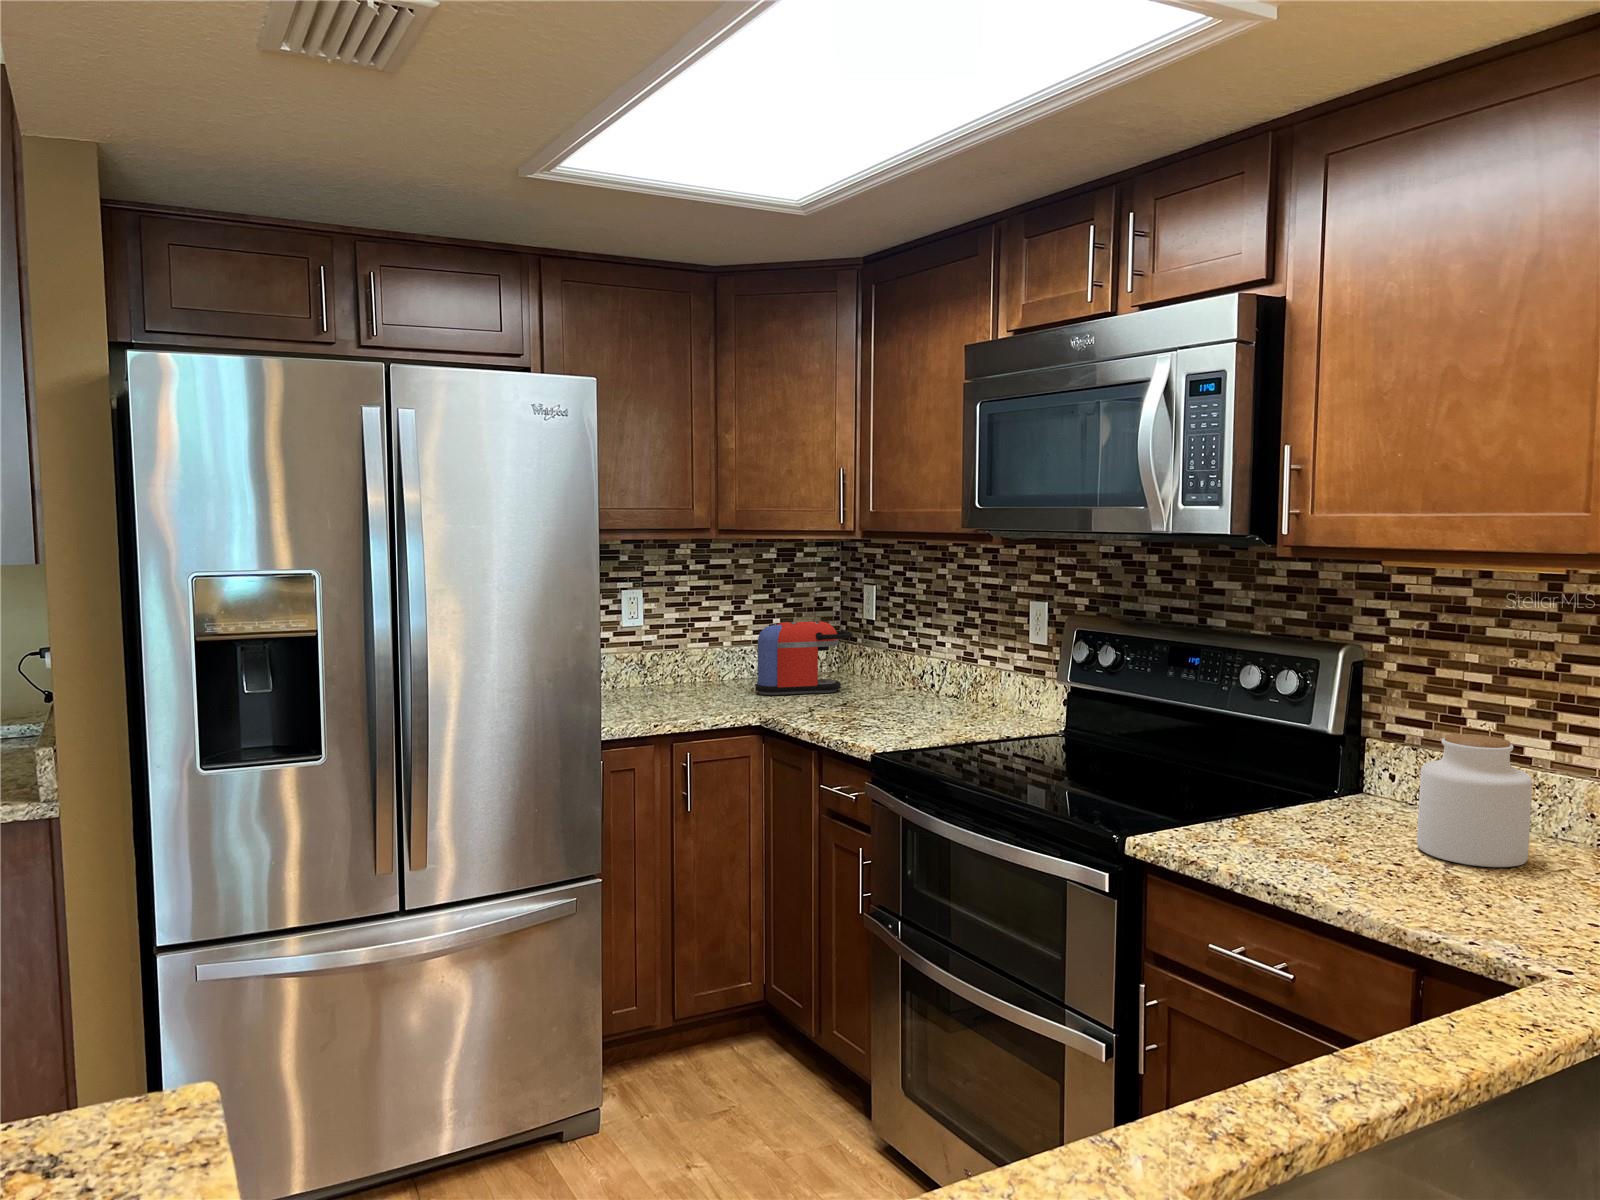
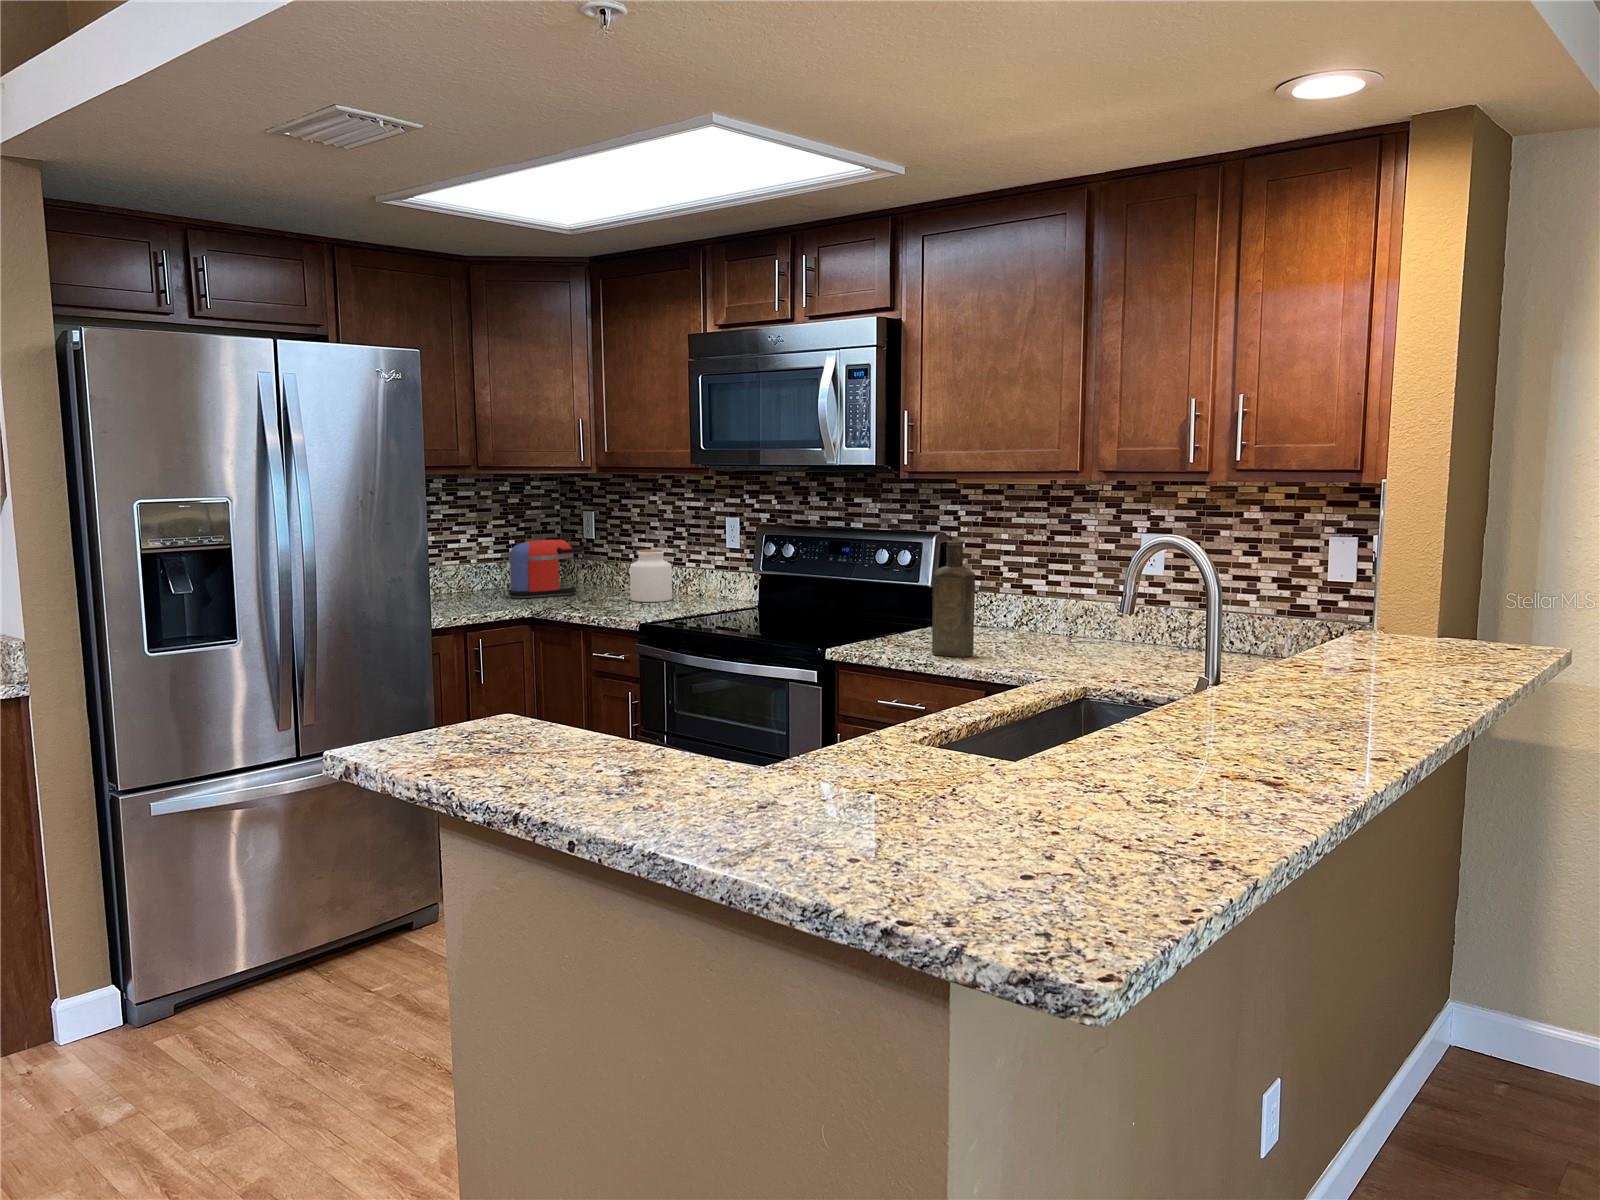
bottle: none [1316,675,1412,895] -> present [932,540,975,657]
jar: present [1417,734,1532,867] -> present [630,549,672,602]

